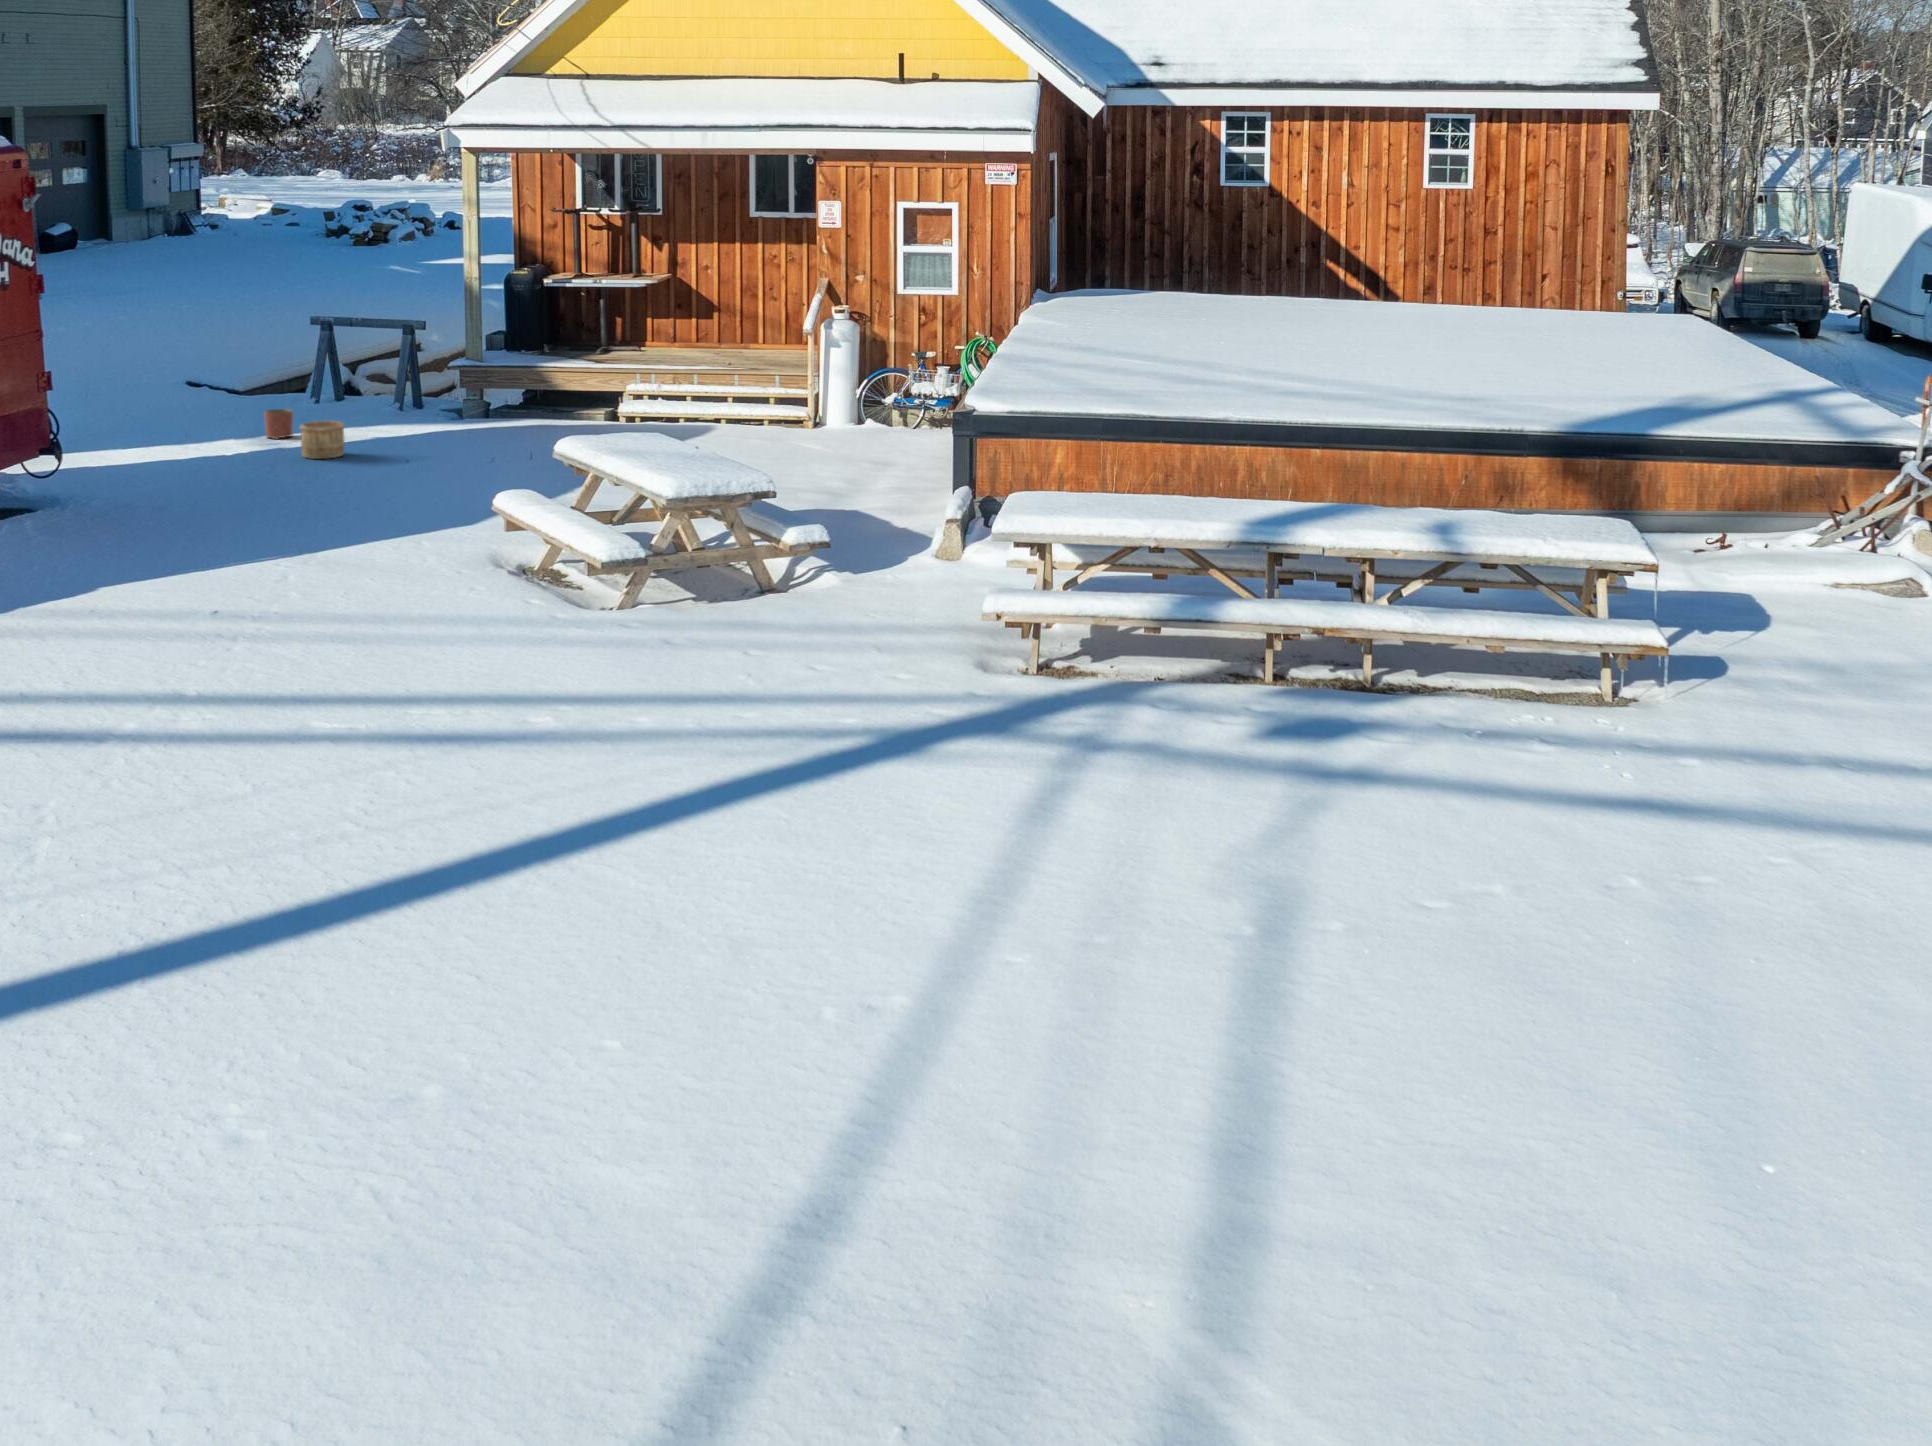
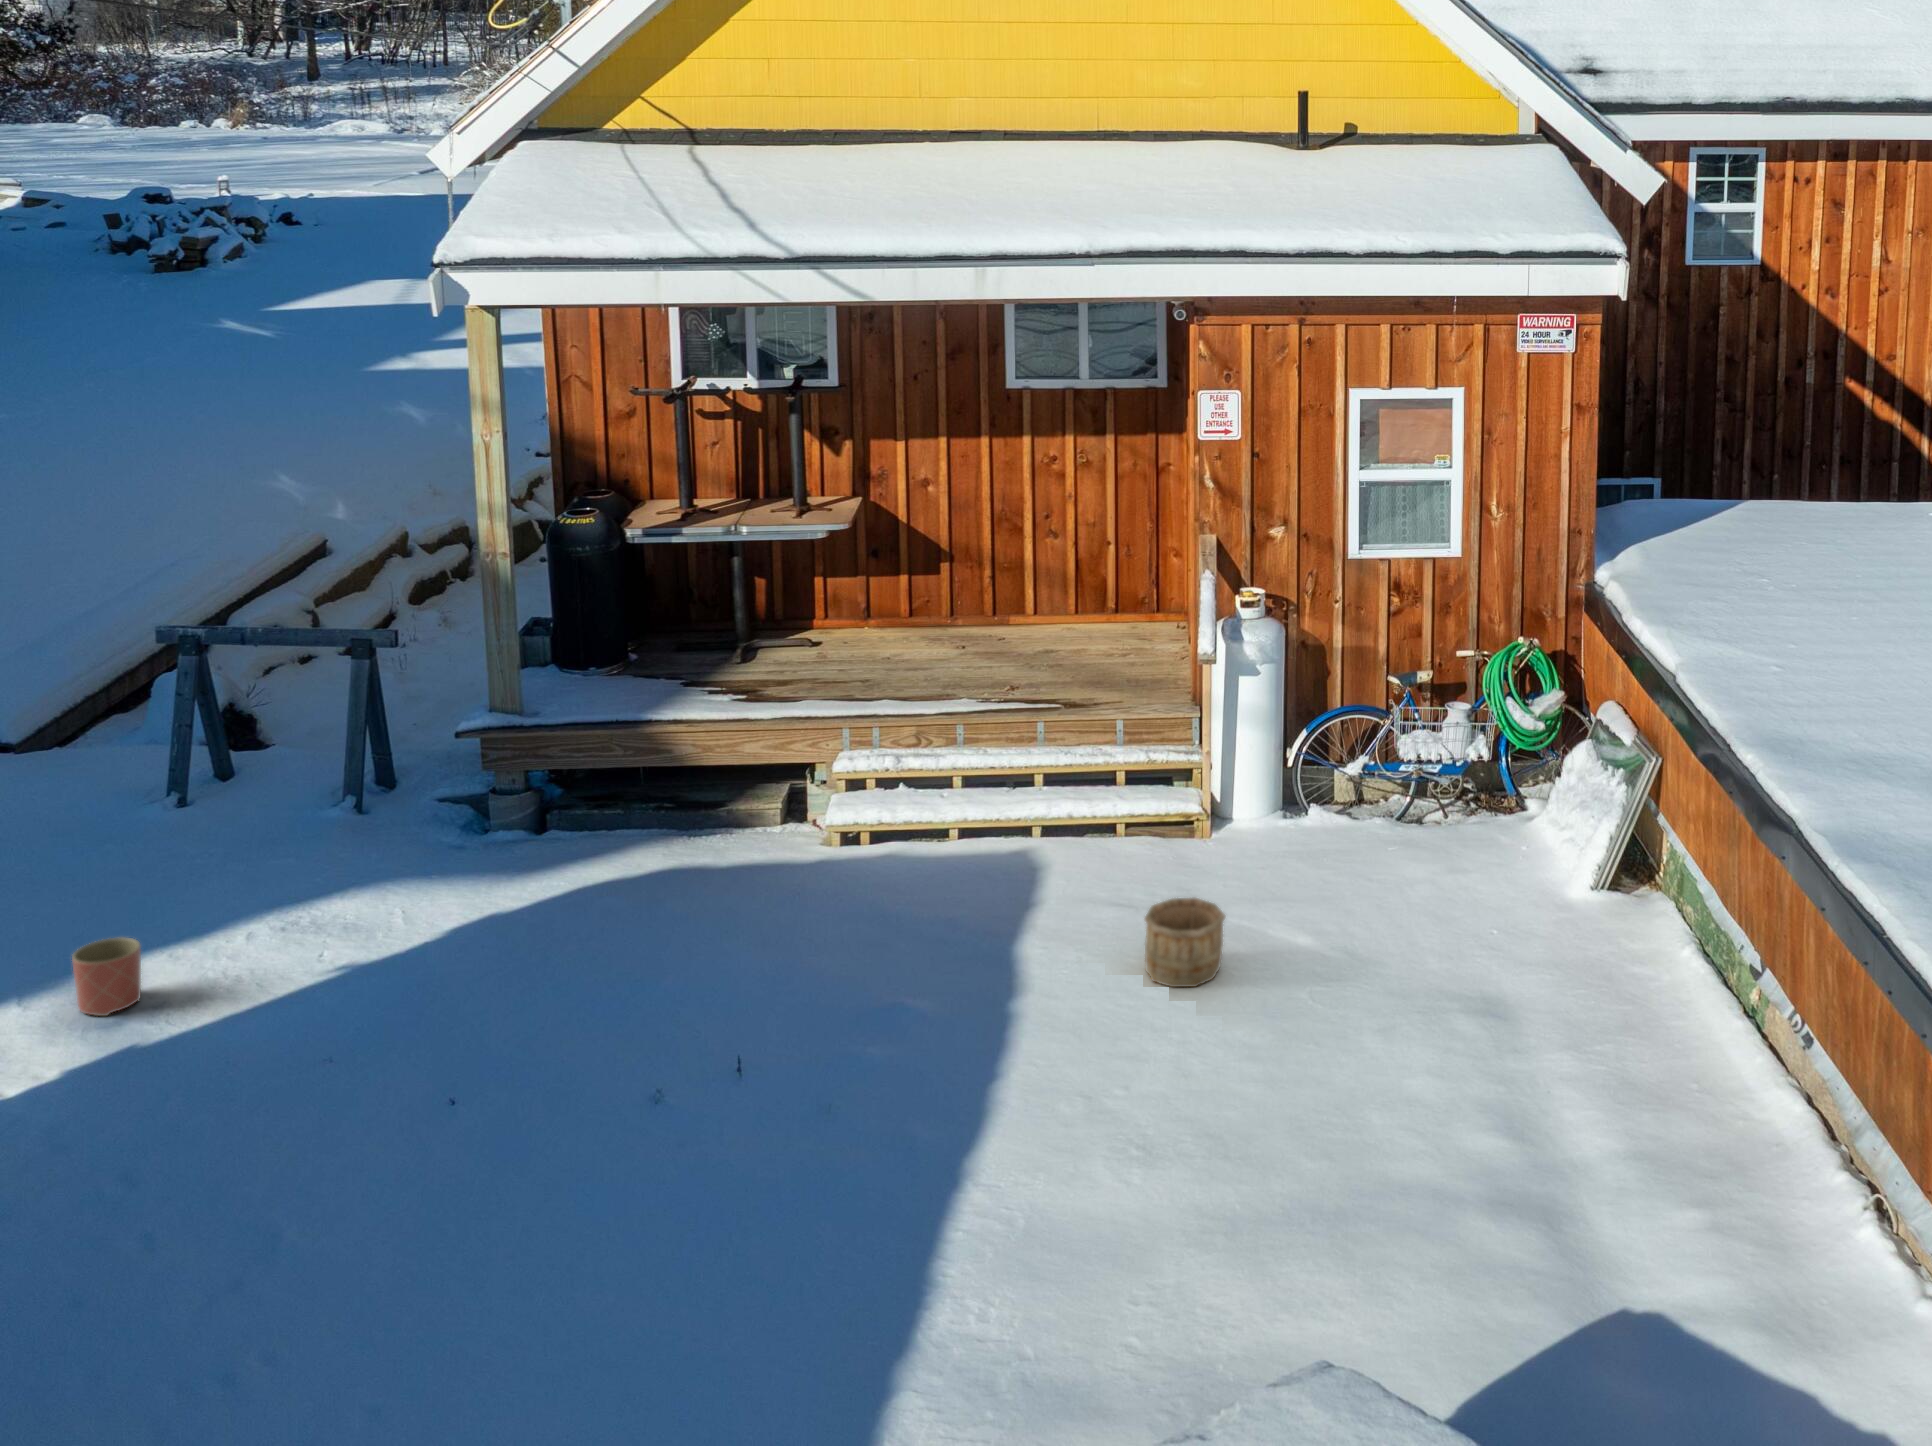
wooden bucket: present [300,421,345,459] -> present [1145,898,1225,987]

